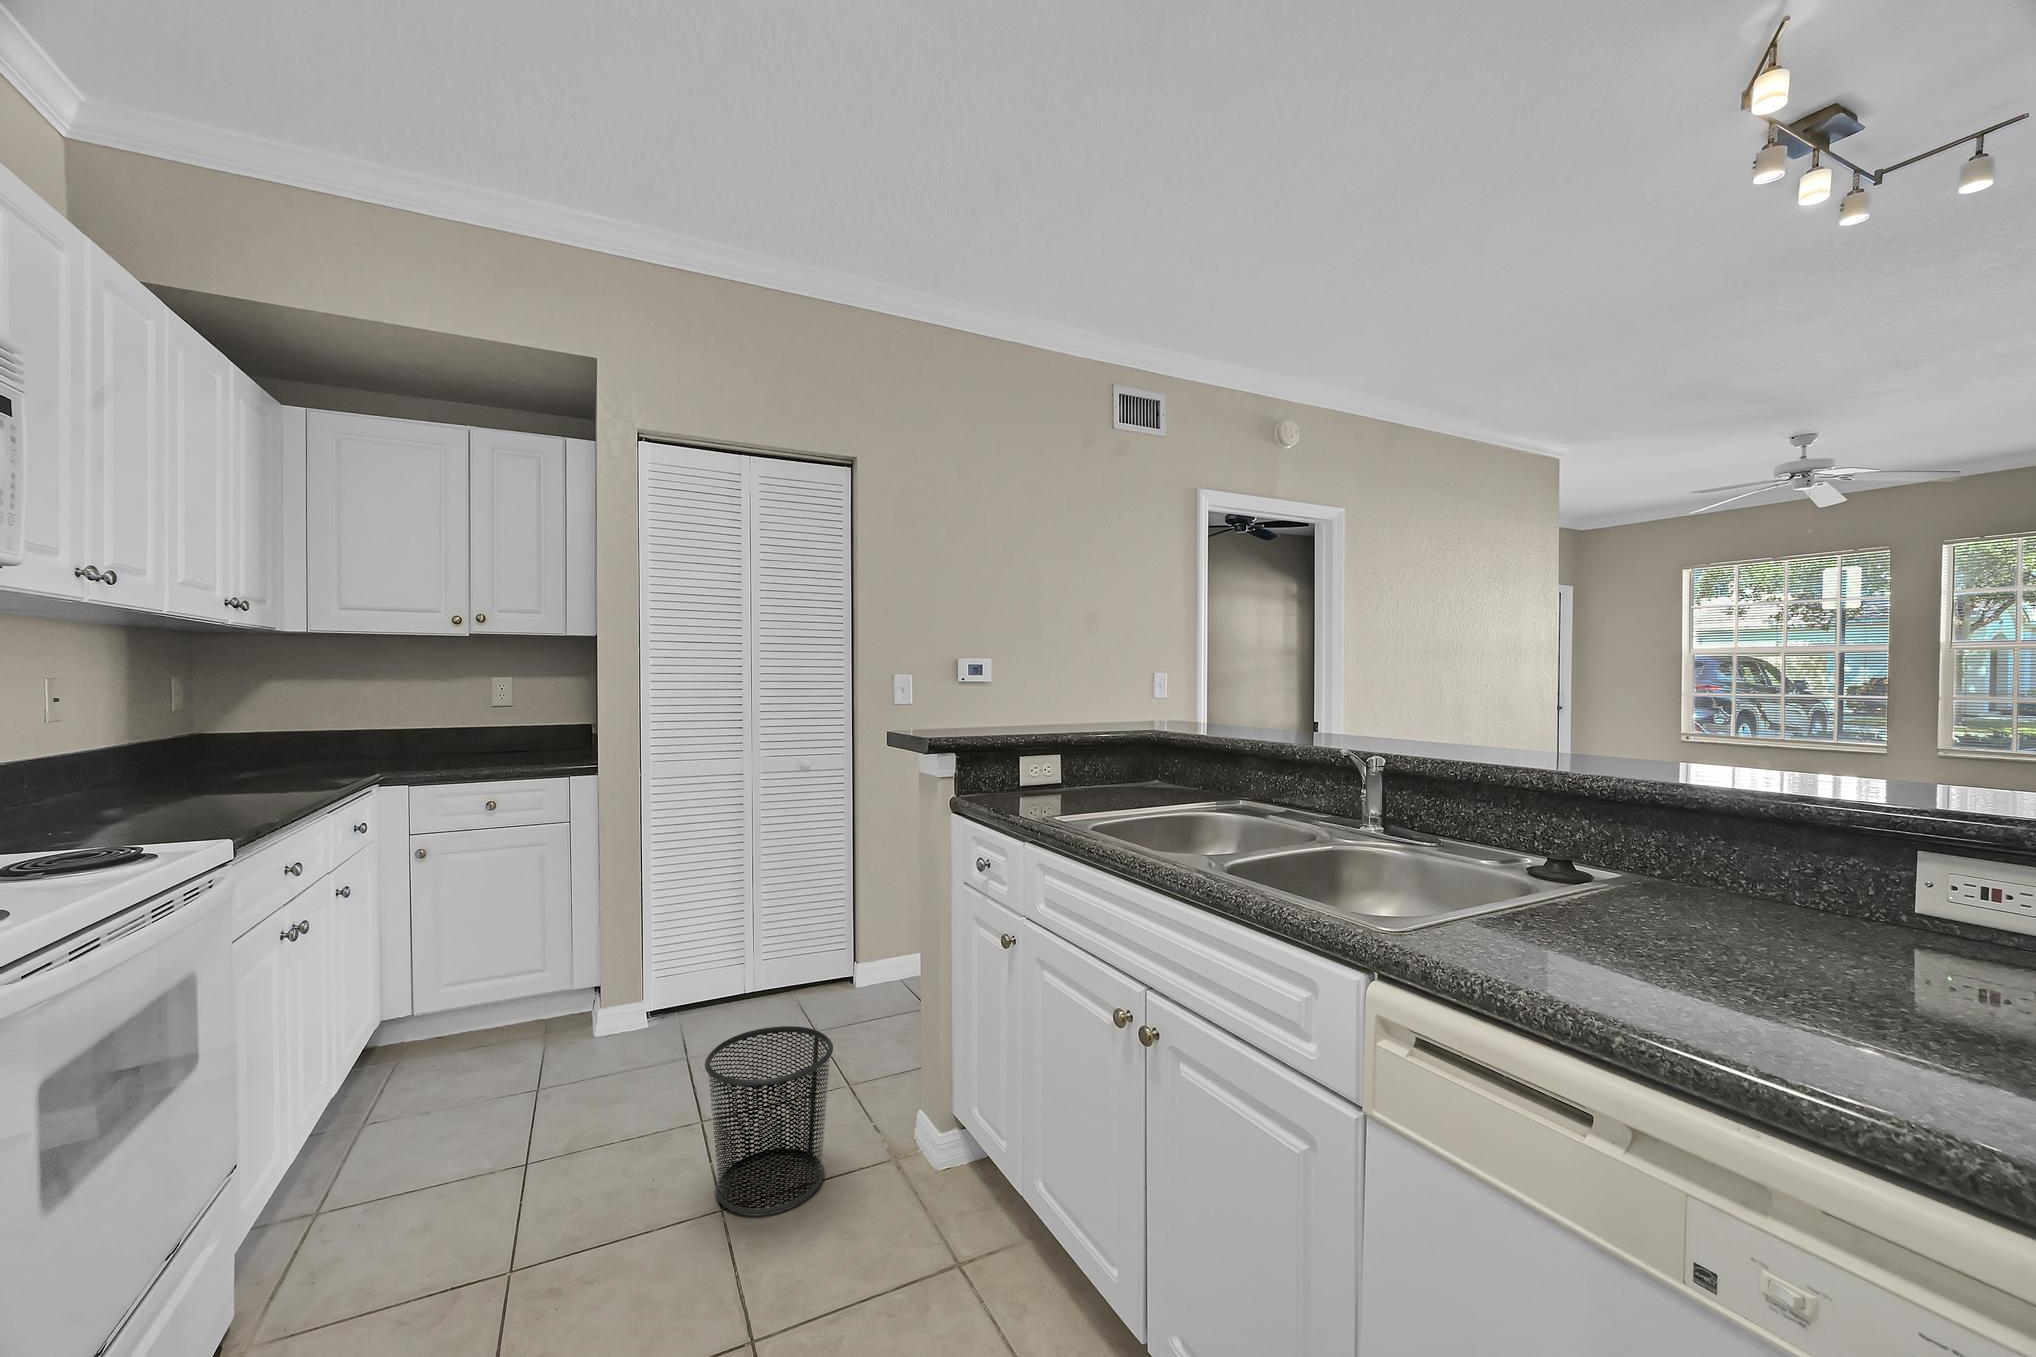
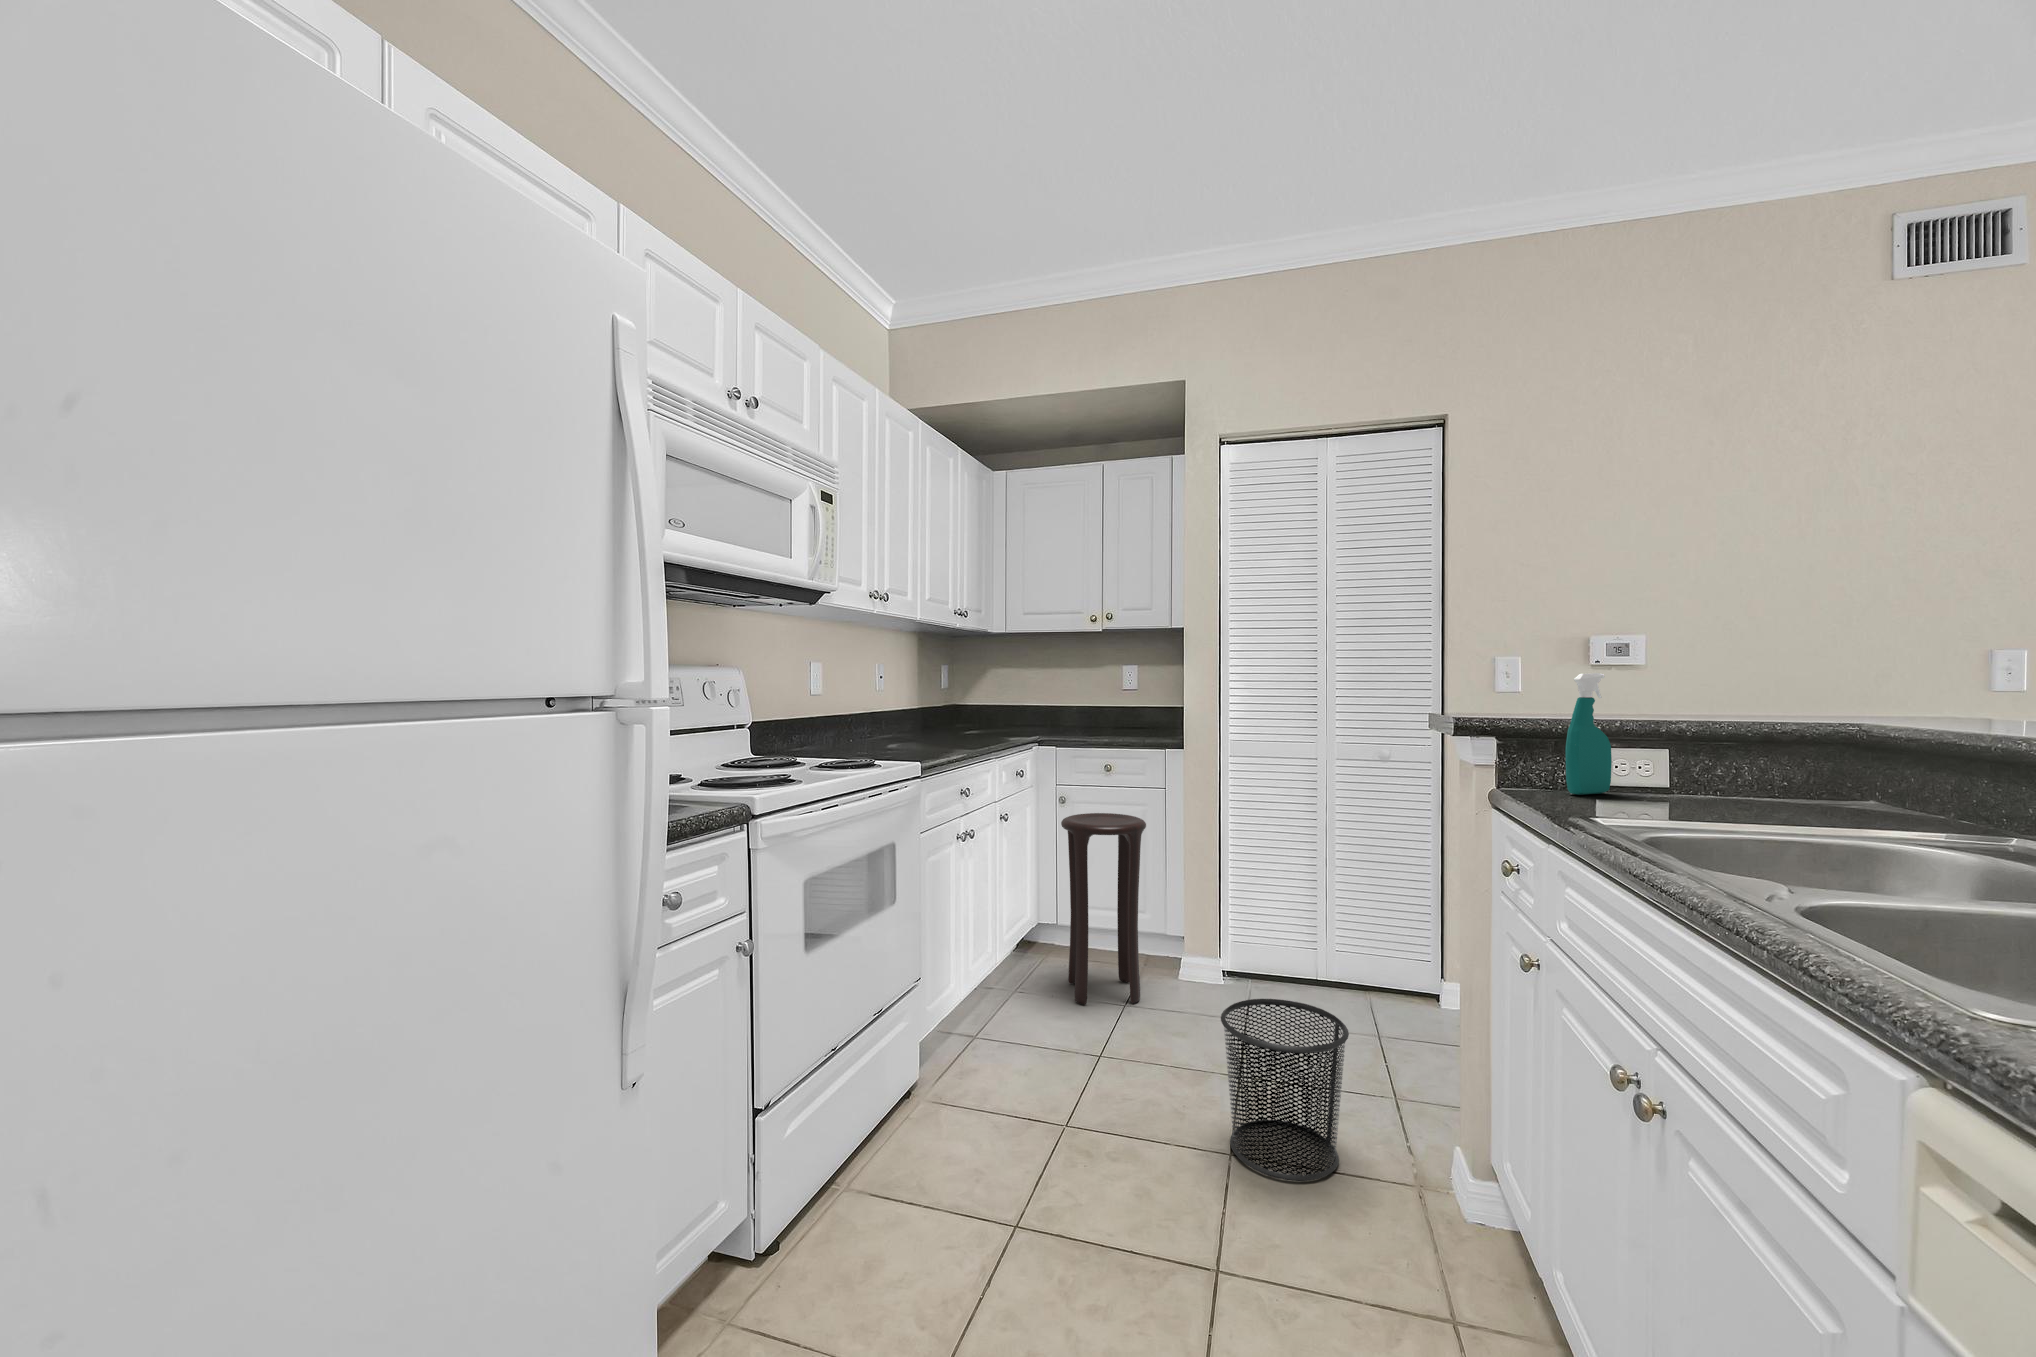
spray bottle: none [1008,698,1033,796] -> present [1566,673,1612,795]
stool: none [437,862,559,1109] -> present [1061,813,1146,1004]

